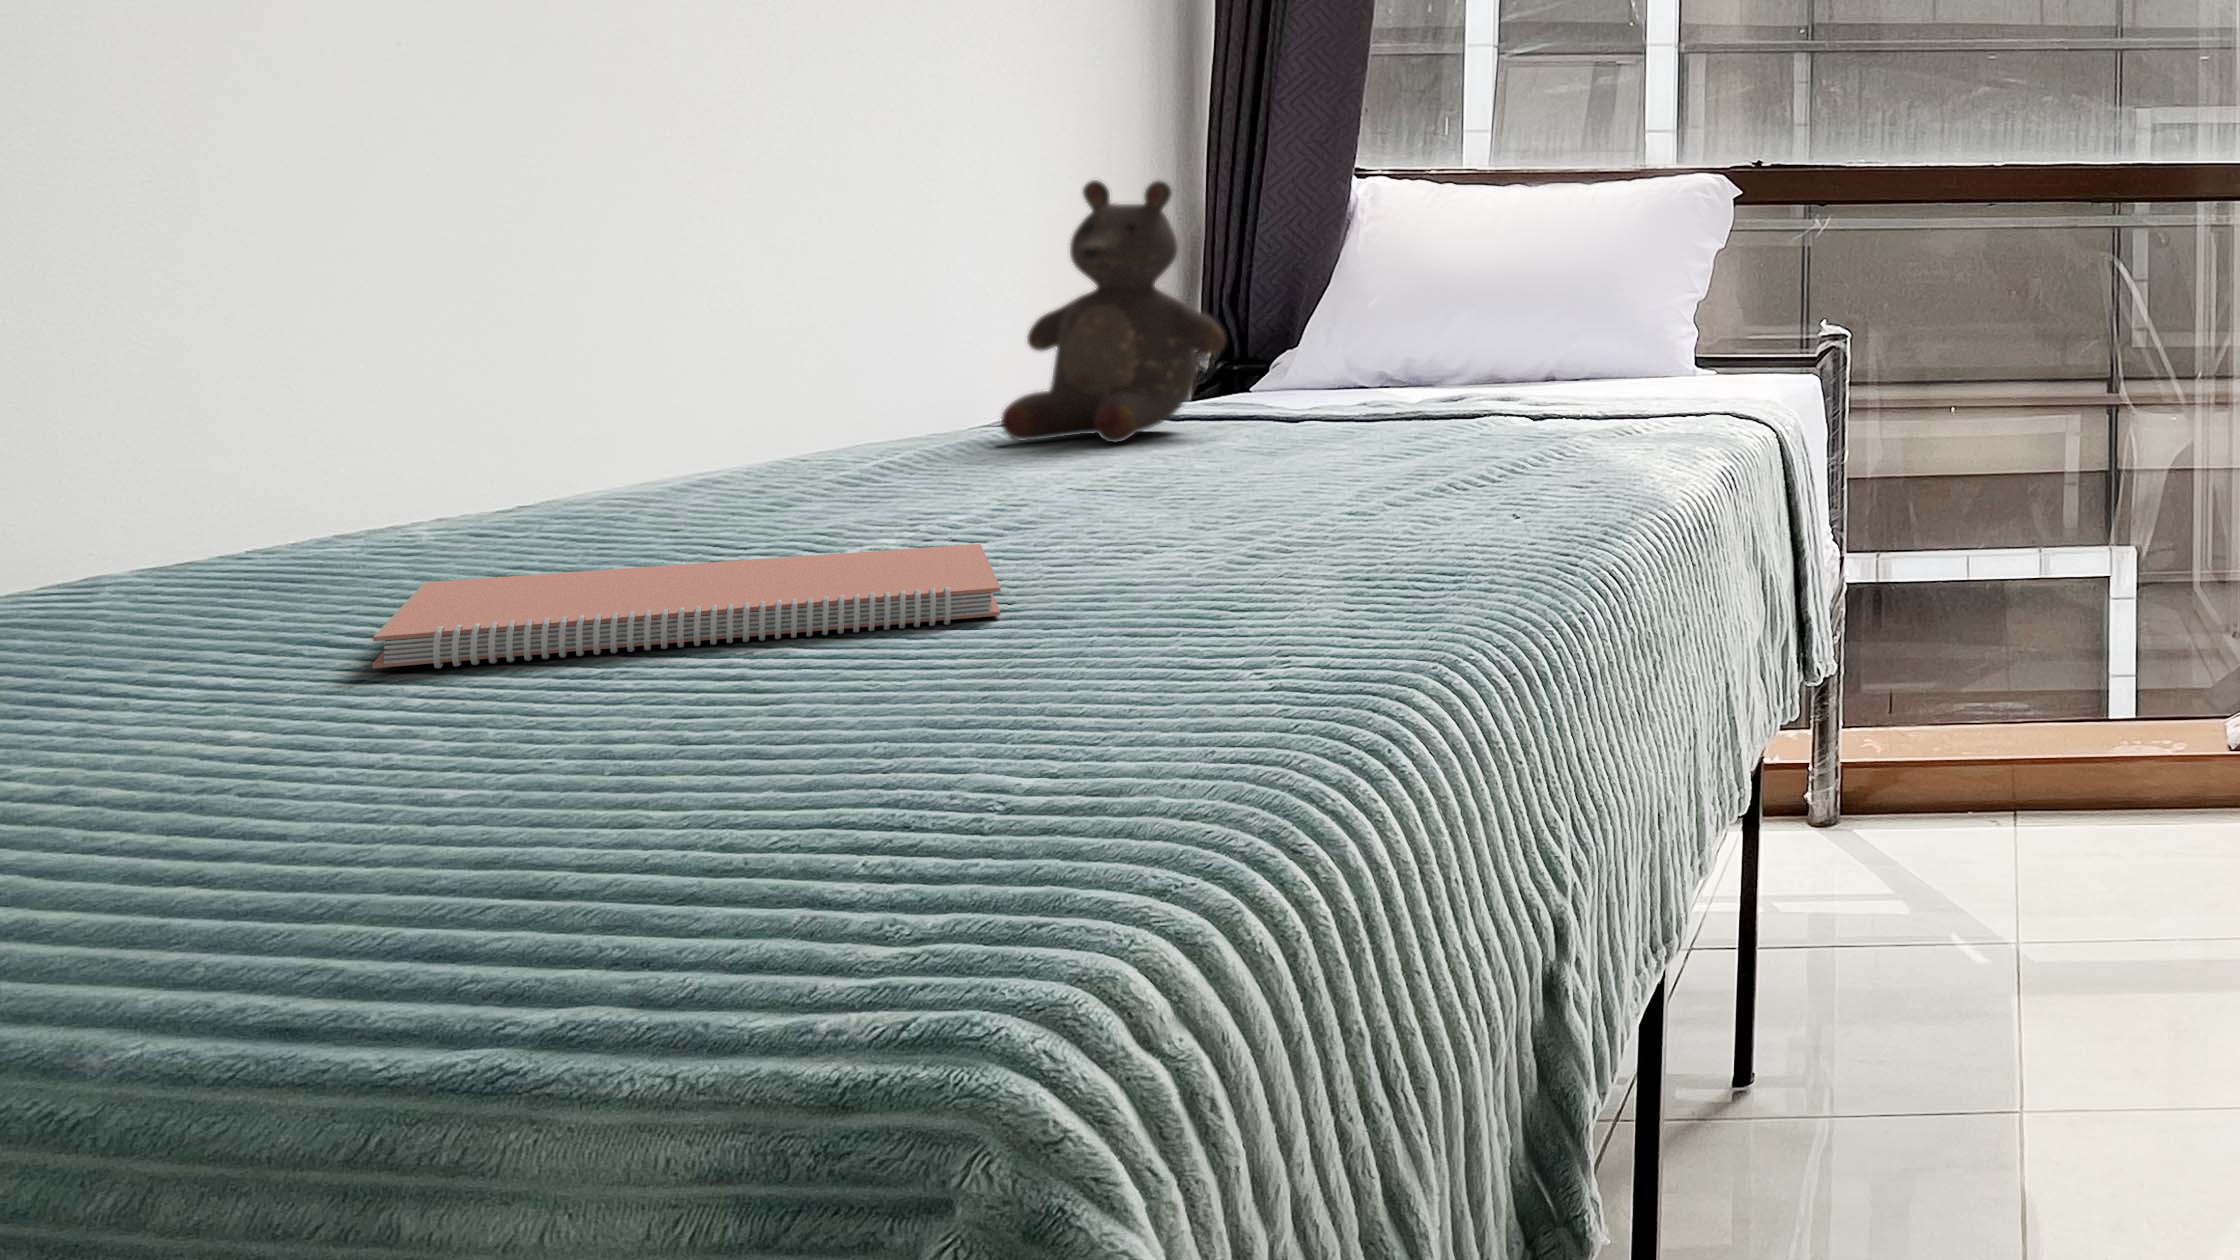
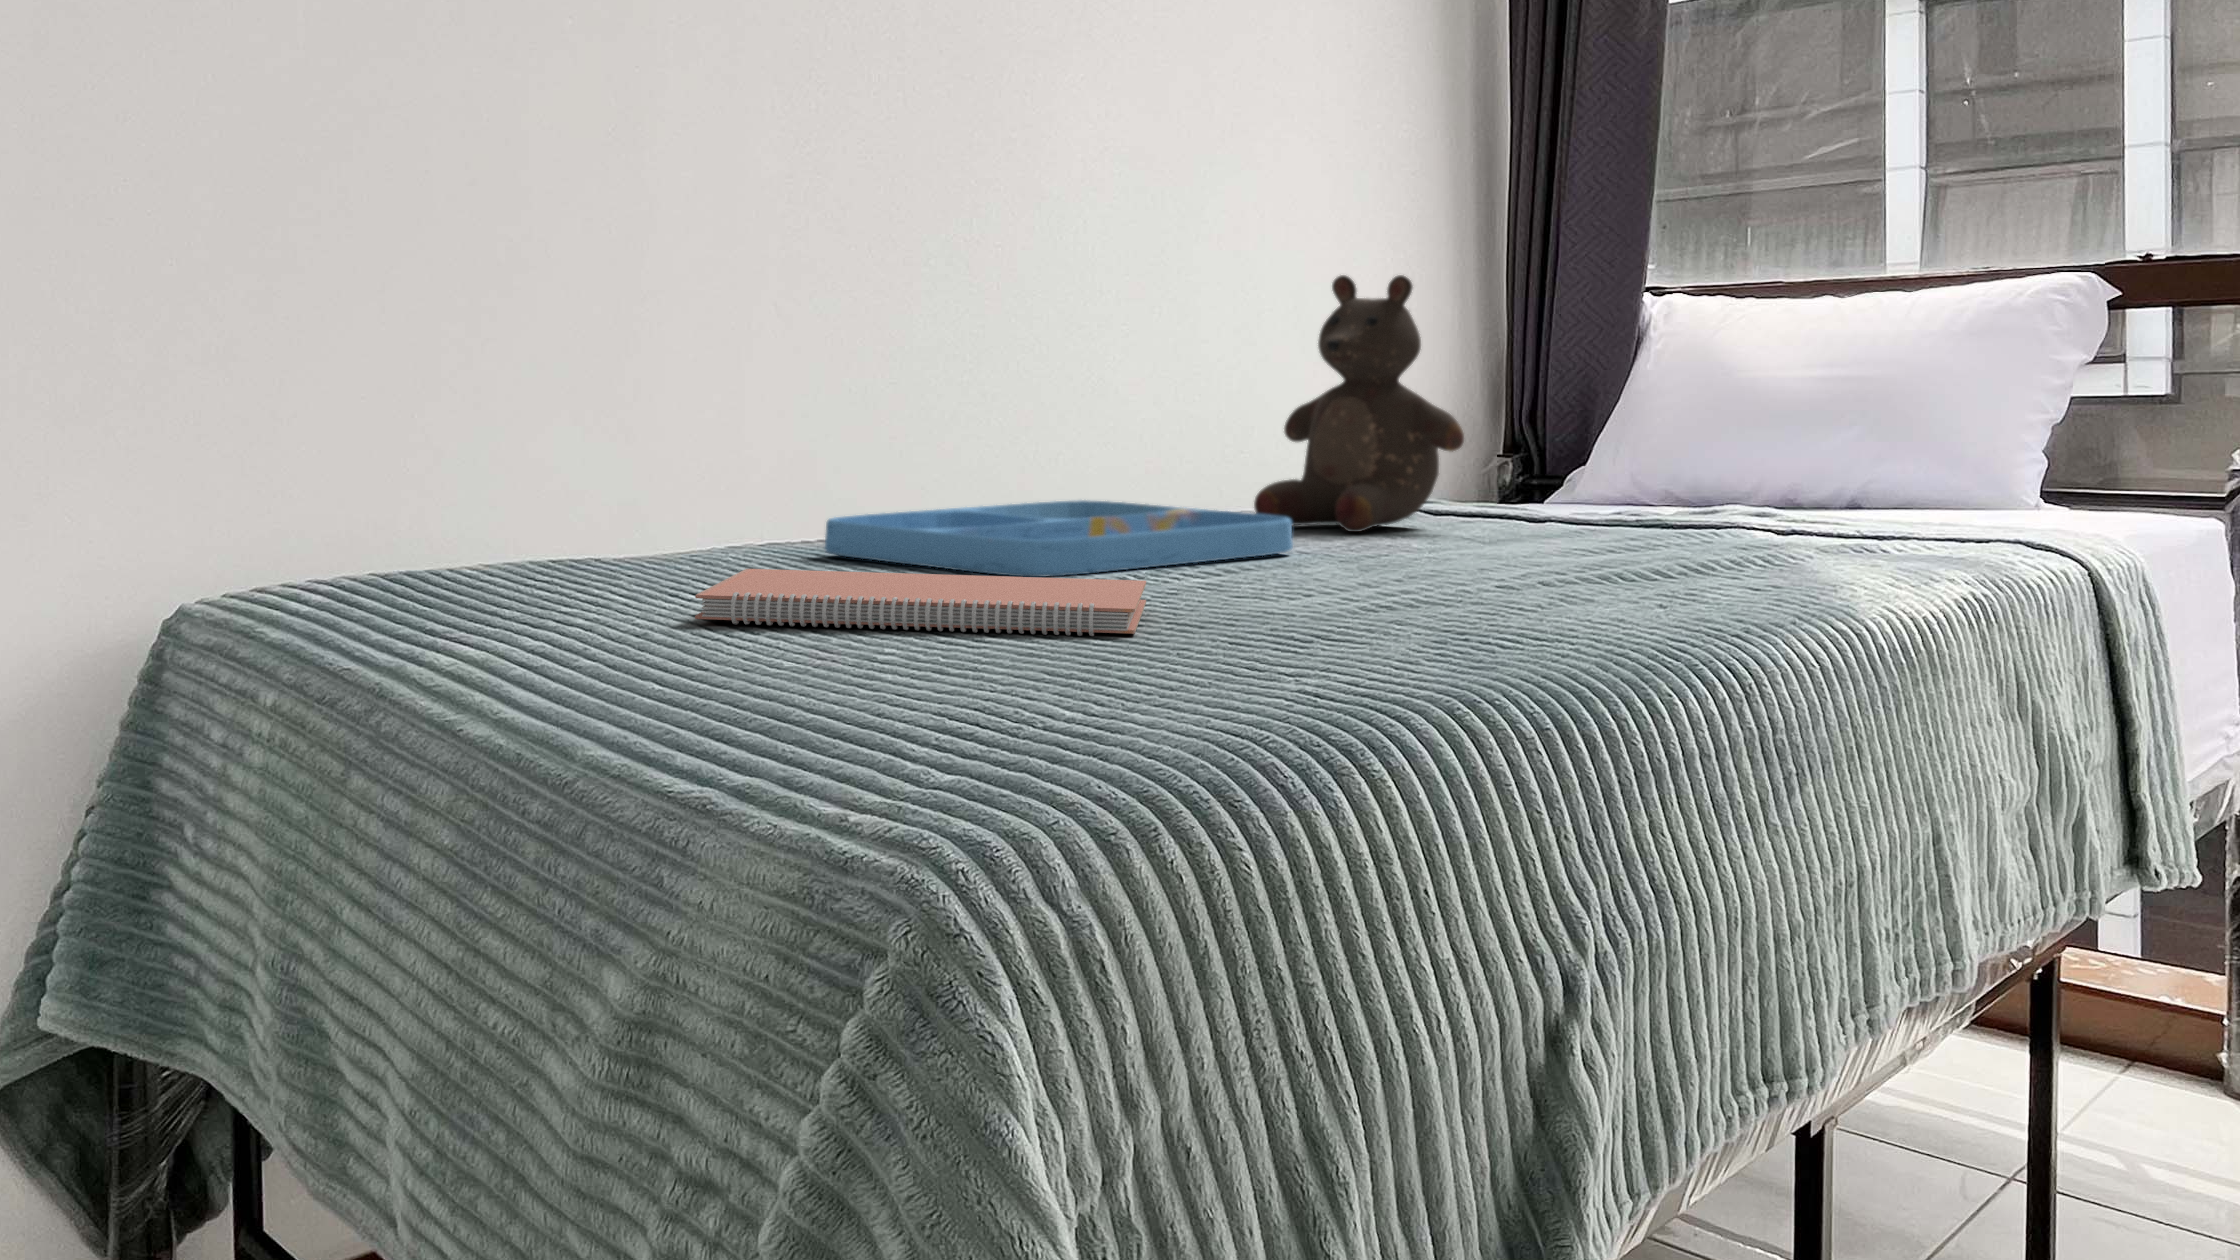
tray: none [489,434,1077,541] -> present [825,500,1293,577]

